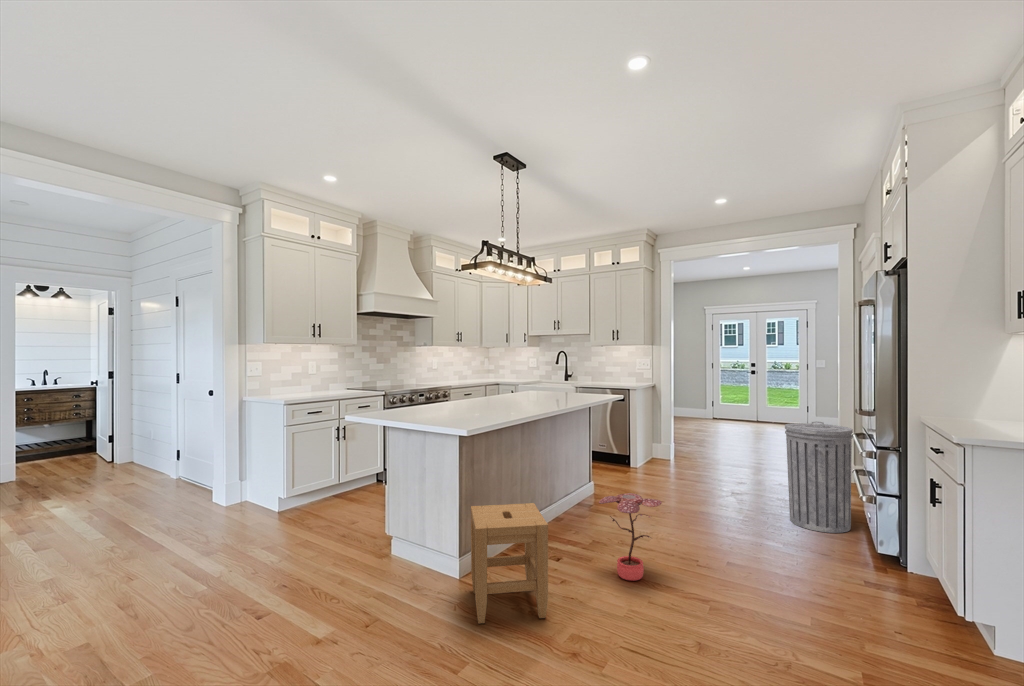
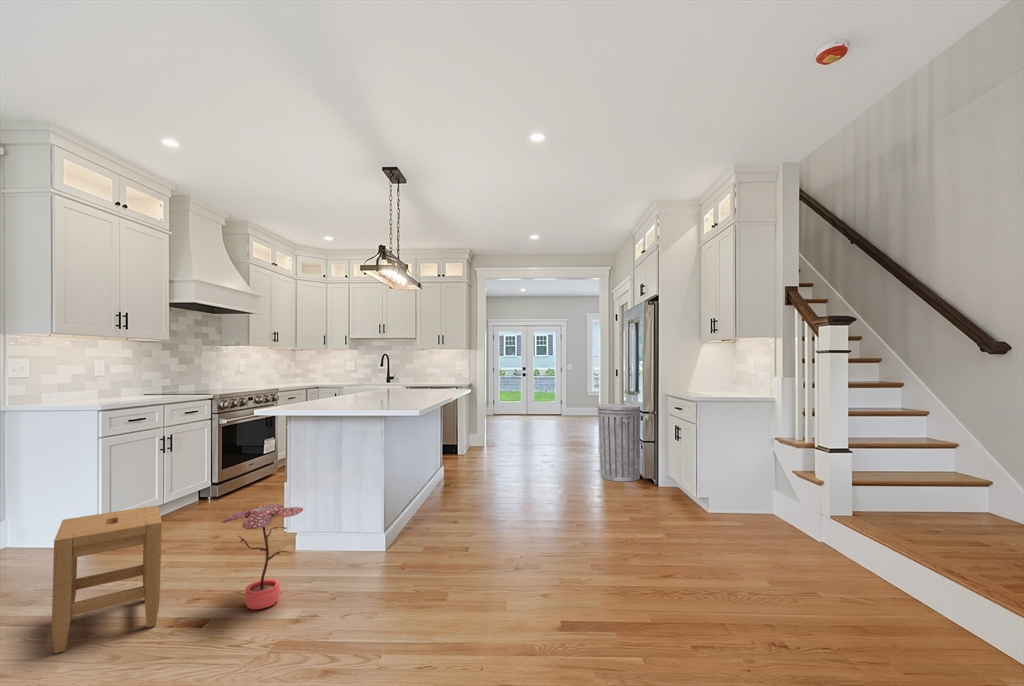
potted plant: present [599,493,662,581] -> present [223,504,303,609]
stool: present [471,503,548,624] -> present [52,505,162,654]

